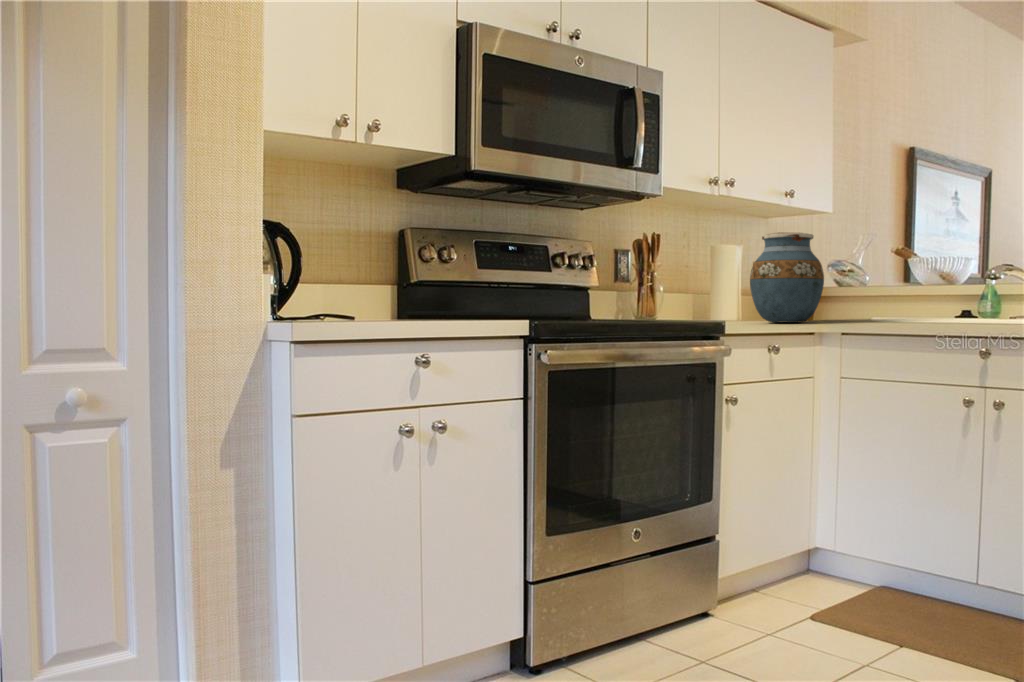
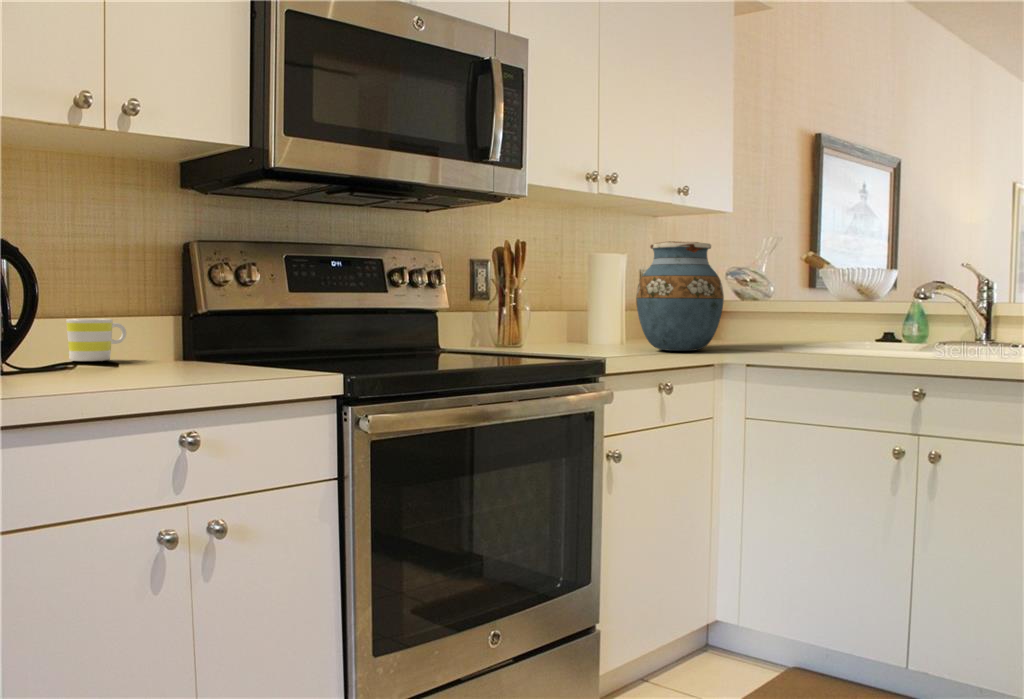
mug: none [328,284,367,314] -> present [66,319,126,361]

